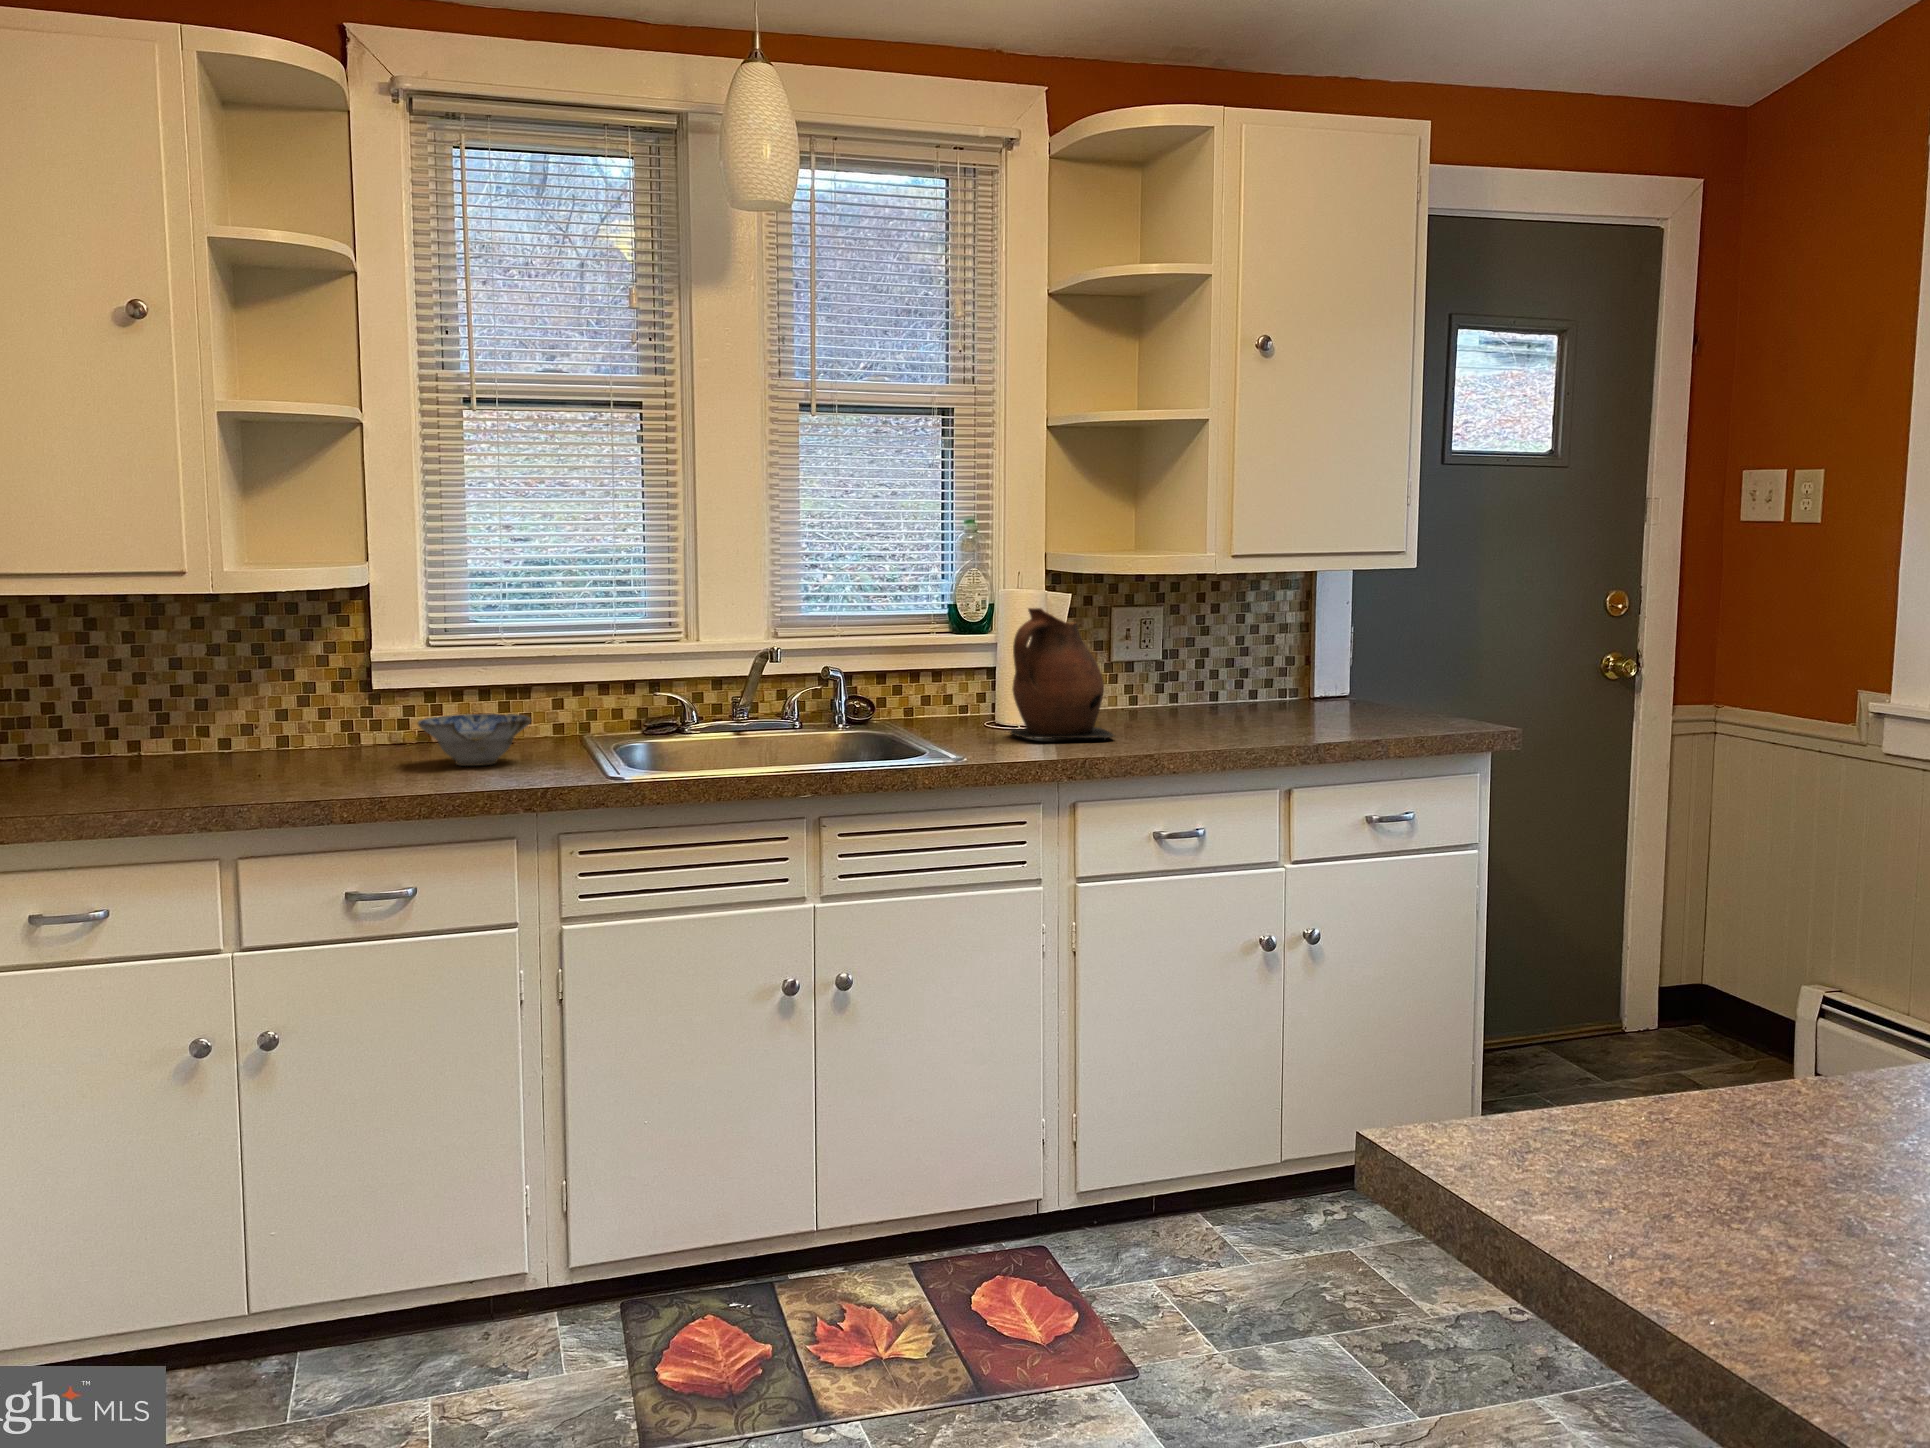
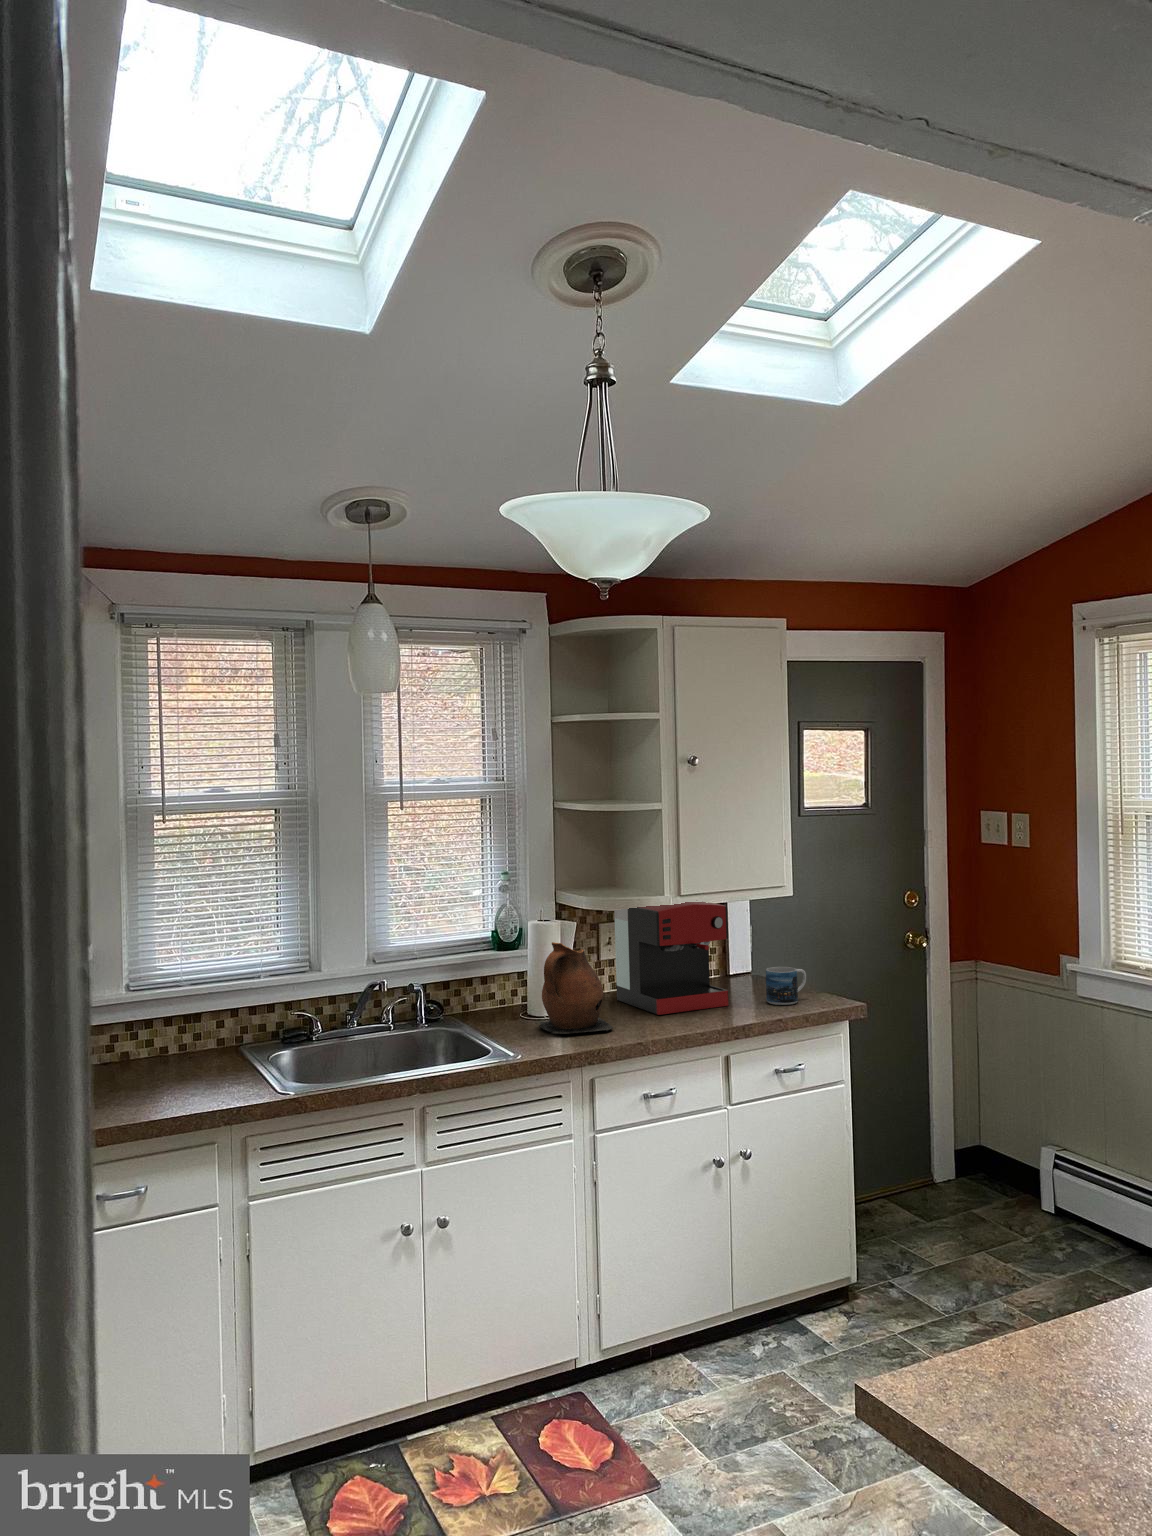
coffee maker: none [1136,553,1304,729] -> present [614,902,729,1015]
mug: none [1360,672,1425,725] -> present [766,967,806,1005]
ceramic bowl: present [418,714,531,766] -> none [136,1044,217,1088]

